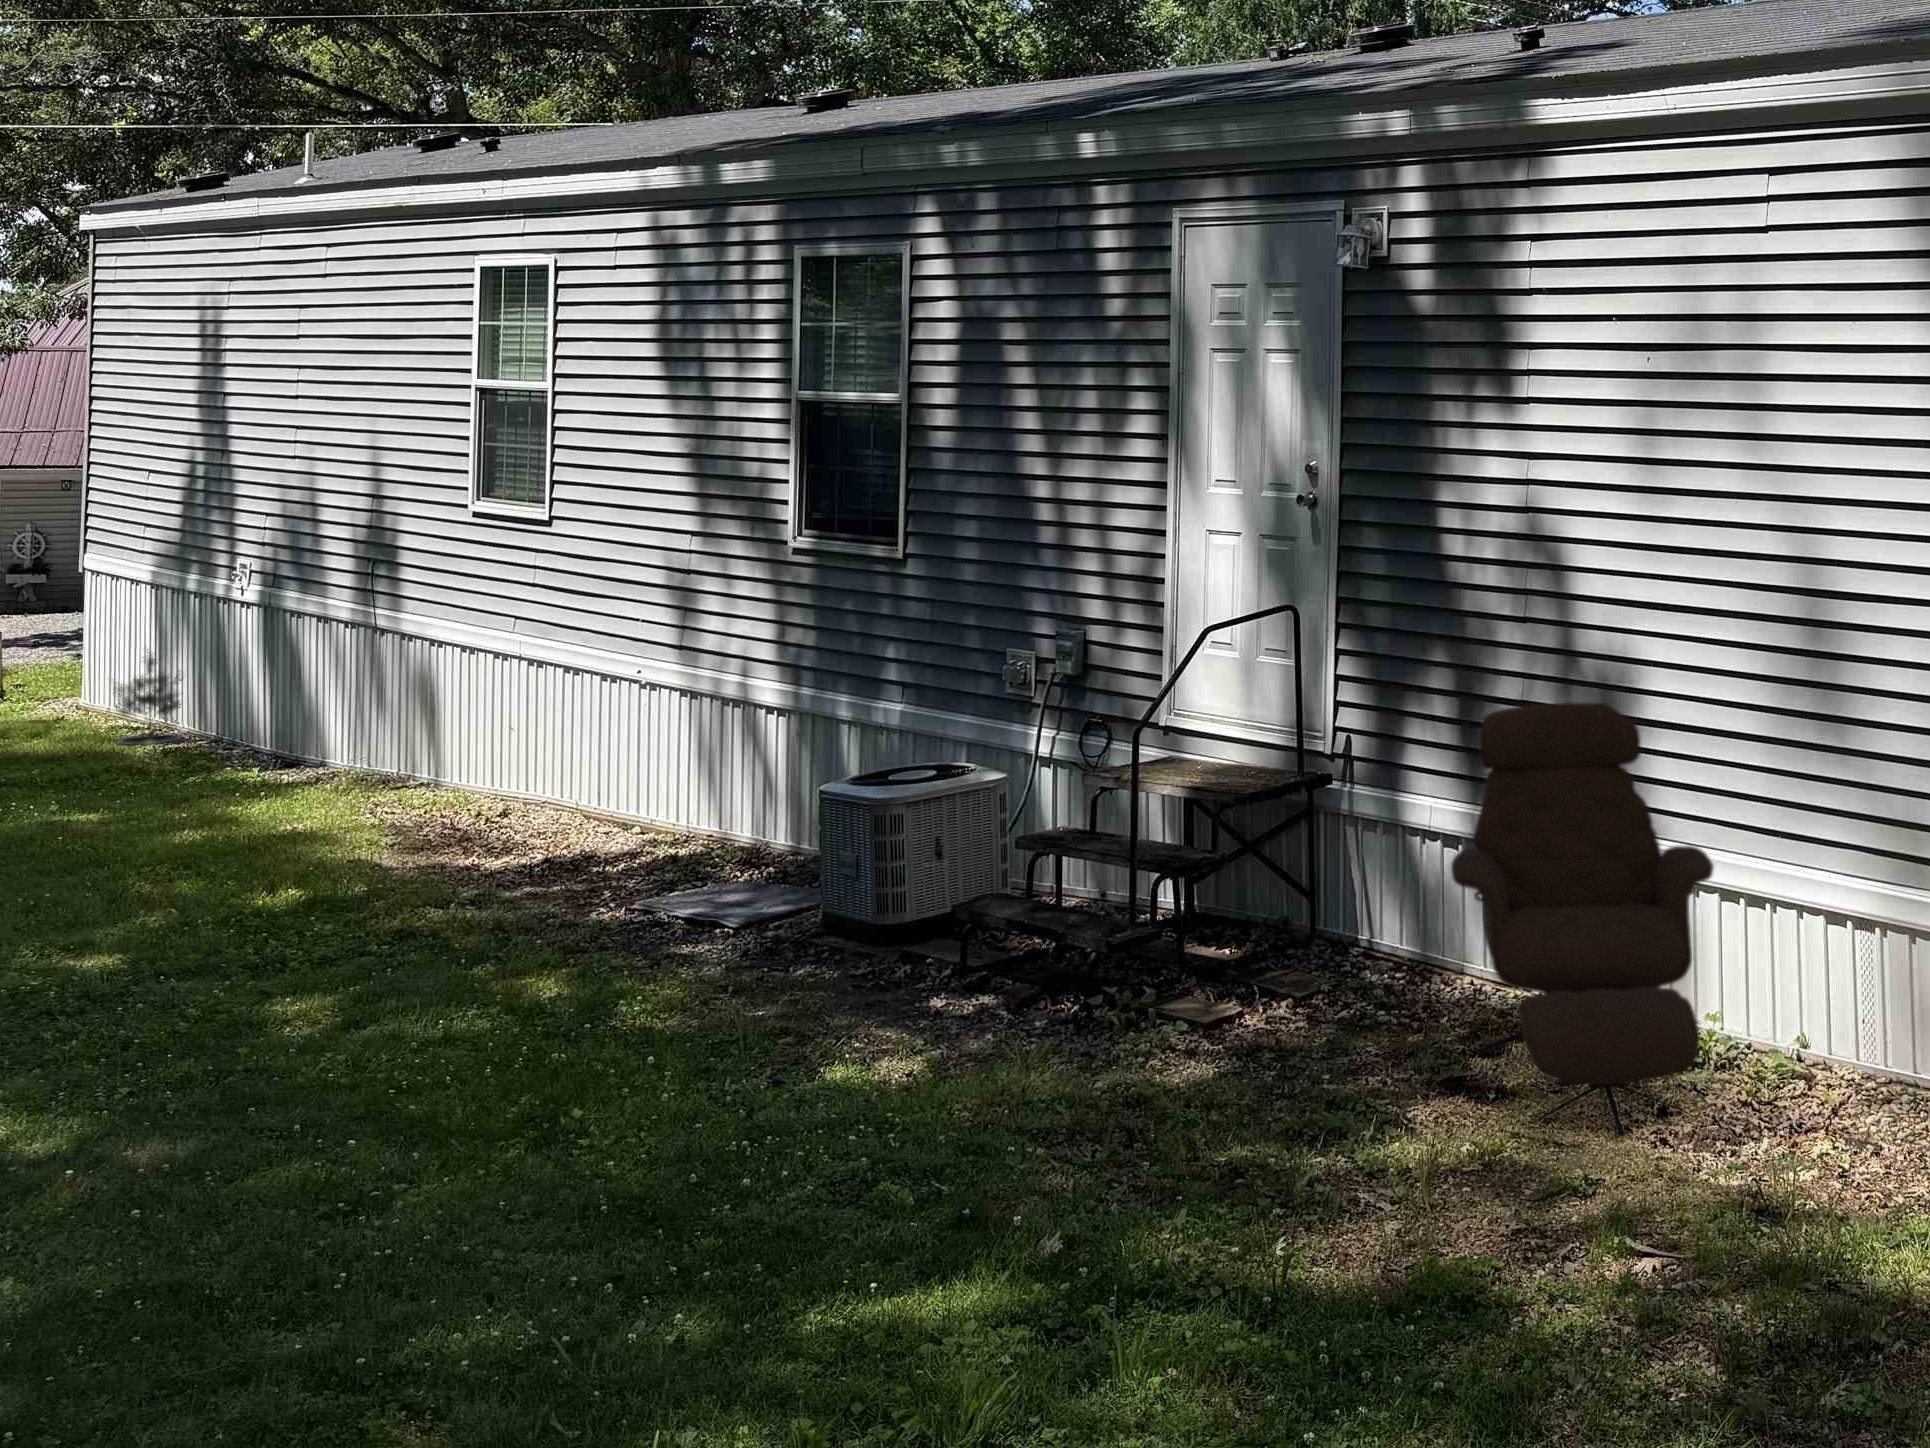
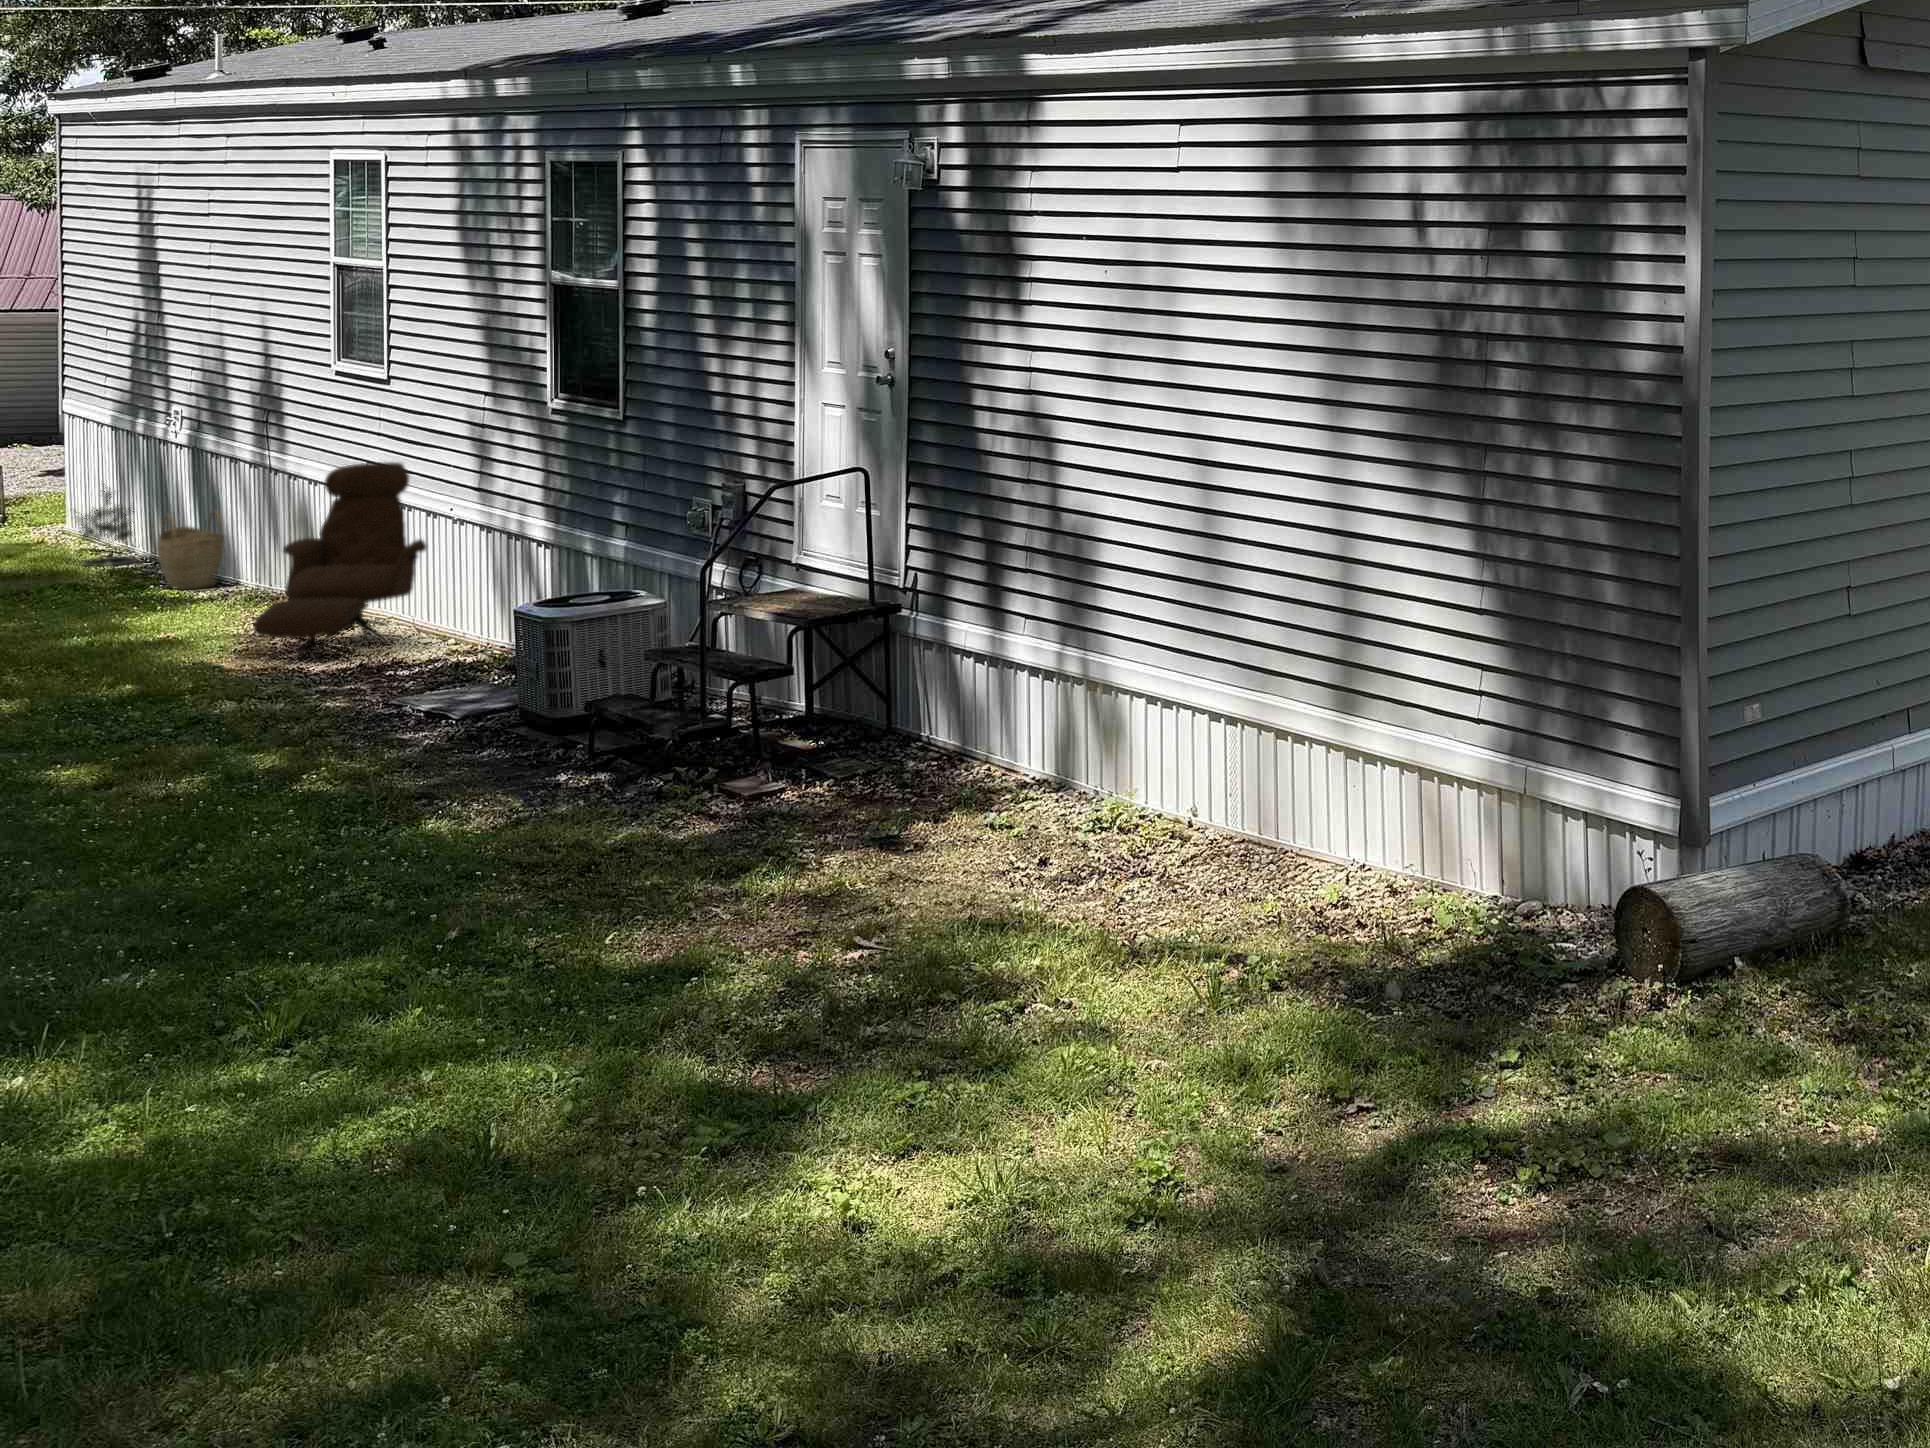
woven basket: none [232,676,312,771] -> present [158,511,226,590]
lounge chair: present [1451,703,1714,1138] -> present [253,462,427,663]

